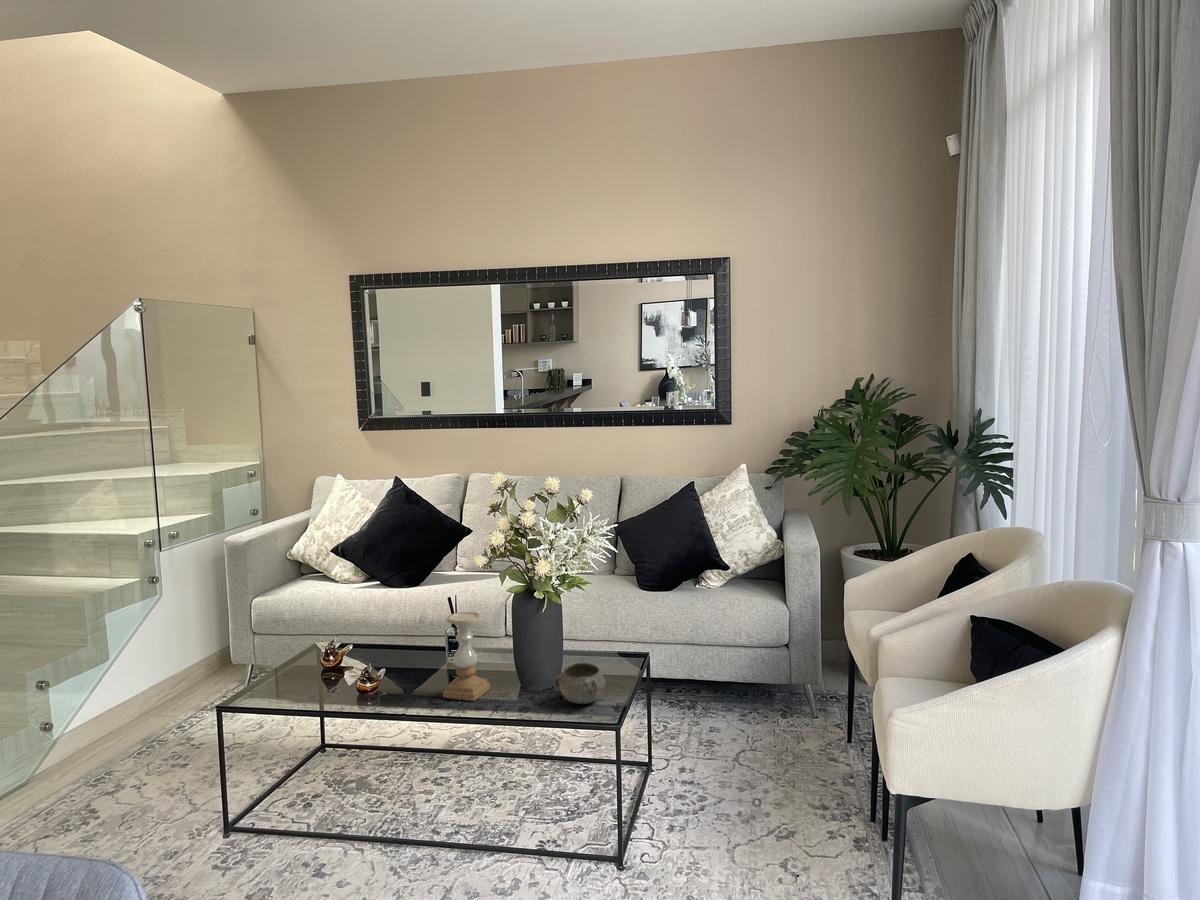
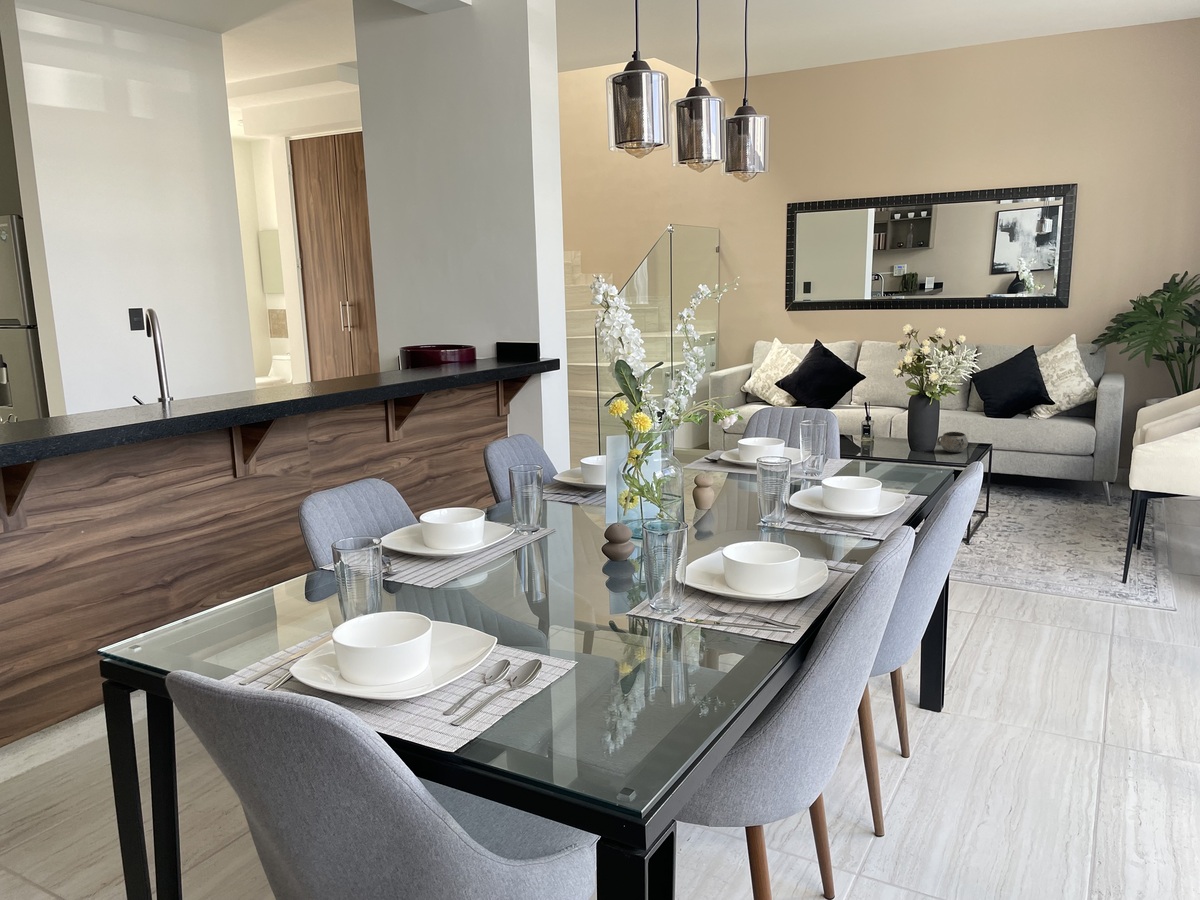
candle holder: present [443,612,491,701] -> none [870,402,896,449]

